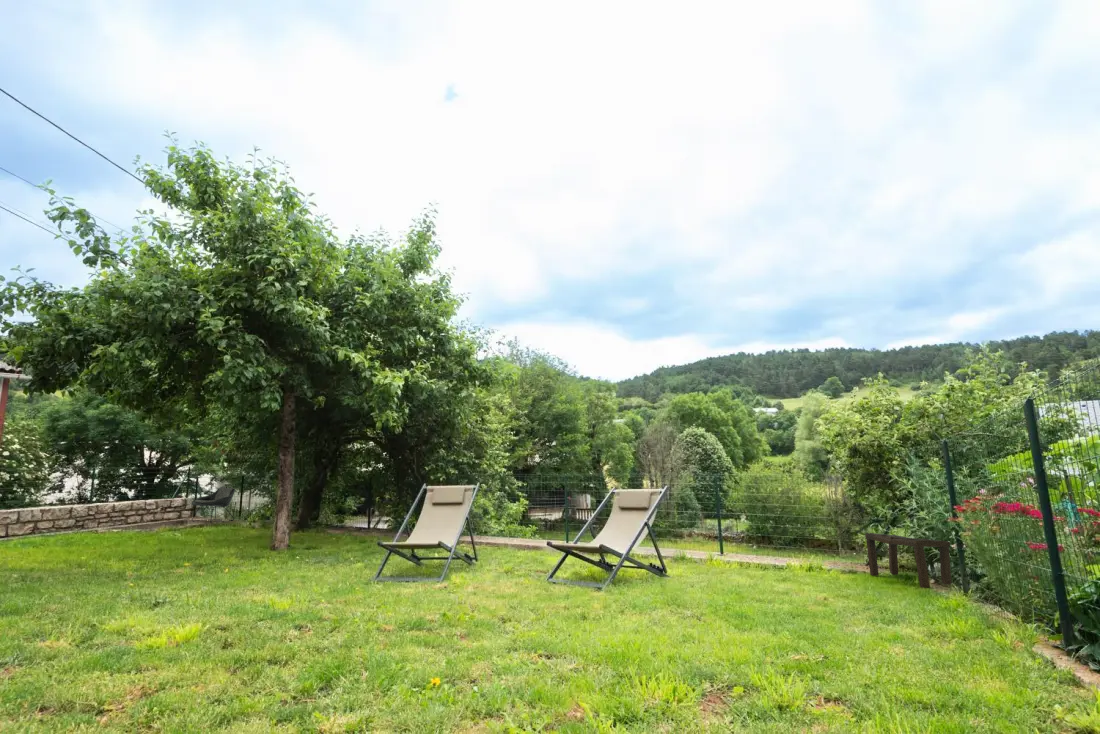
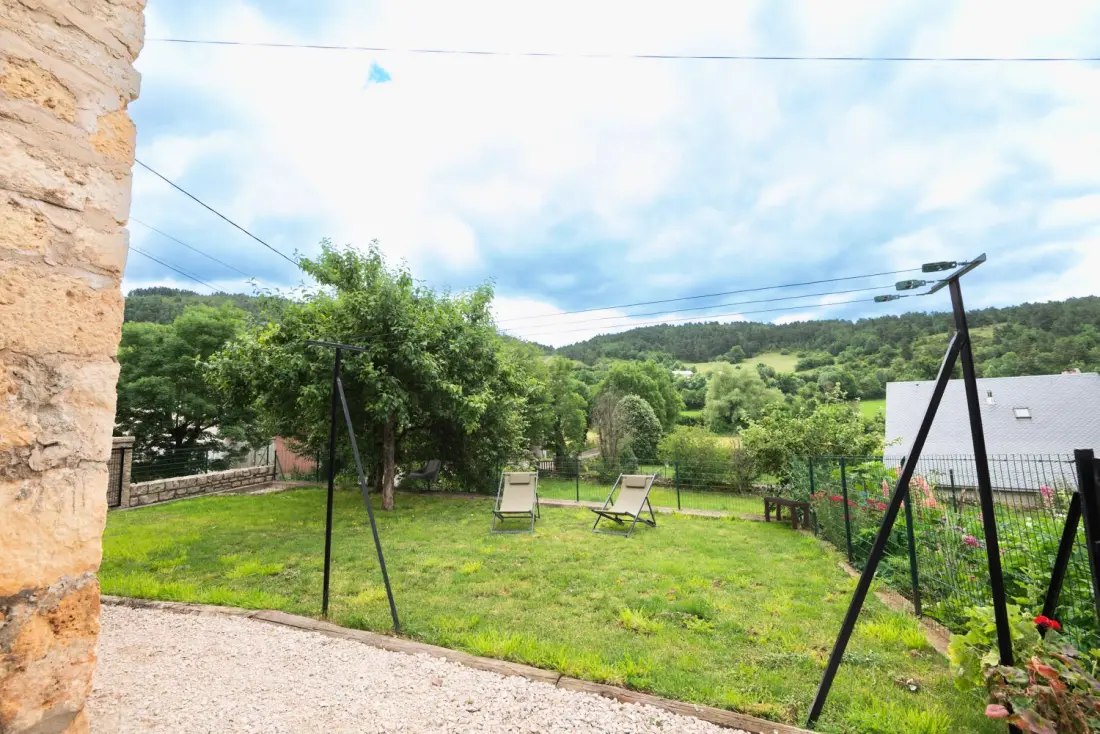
lounge chair: present [192,486,235,522] -> present [408,459,441,491]

